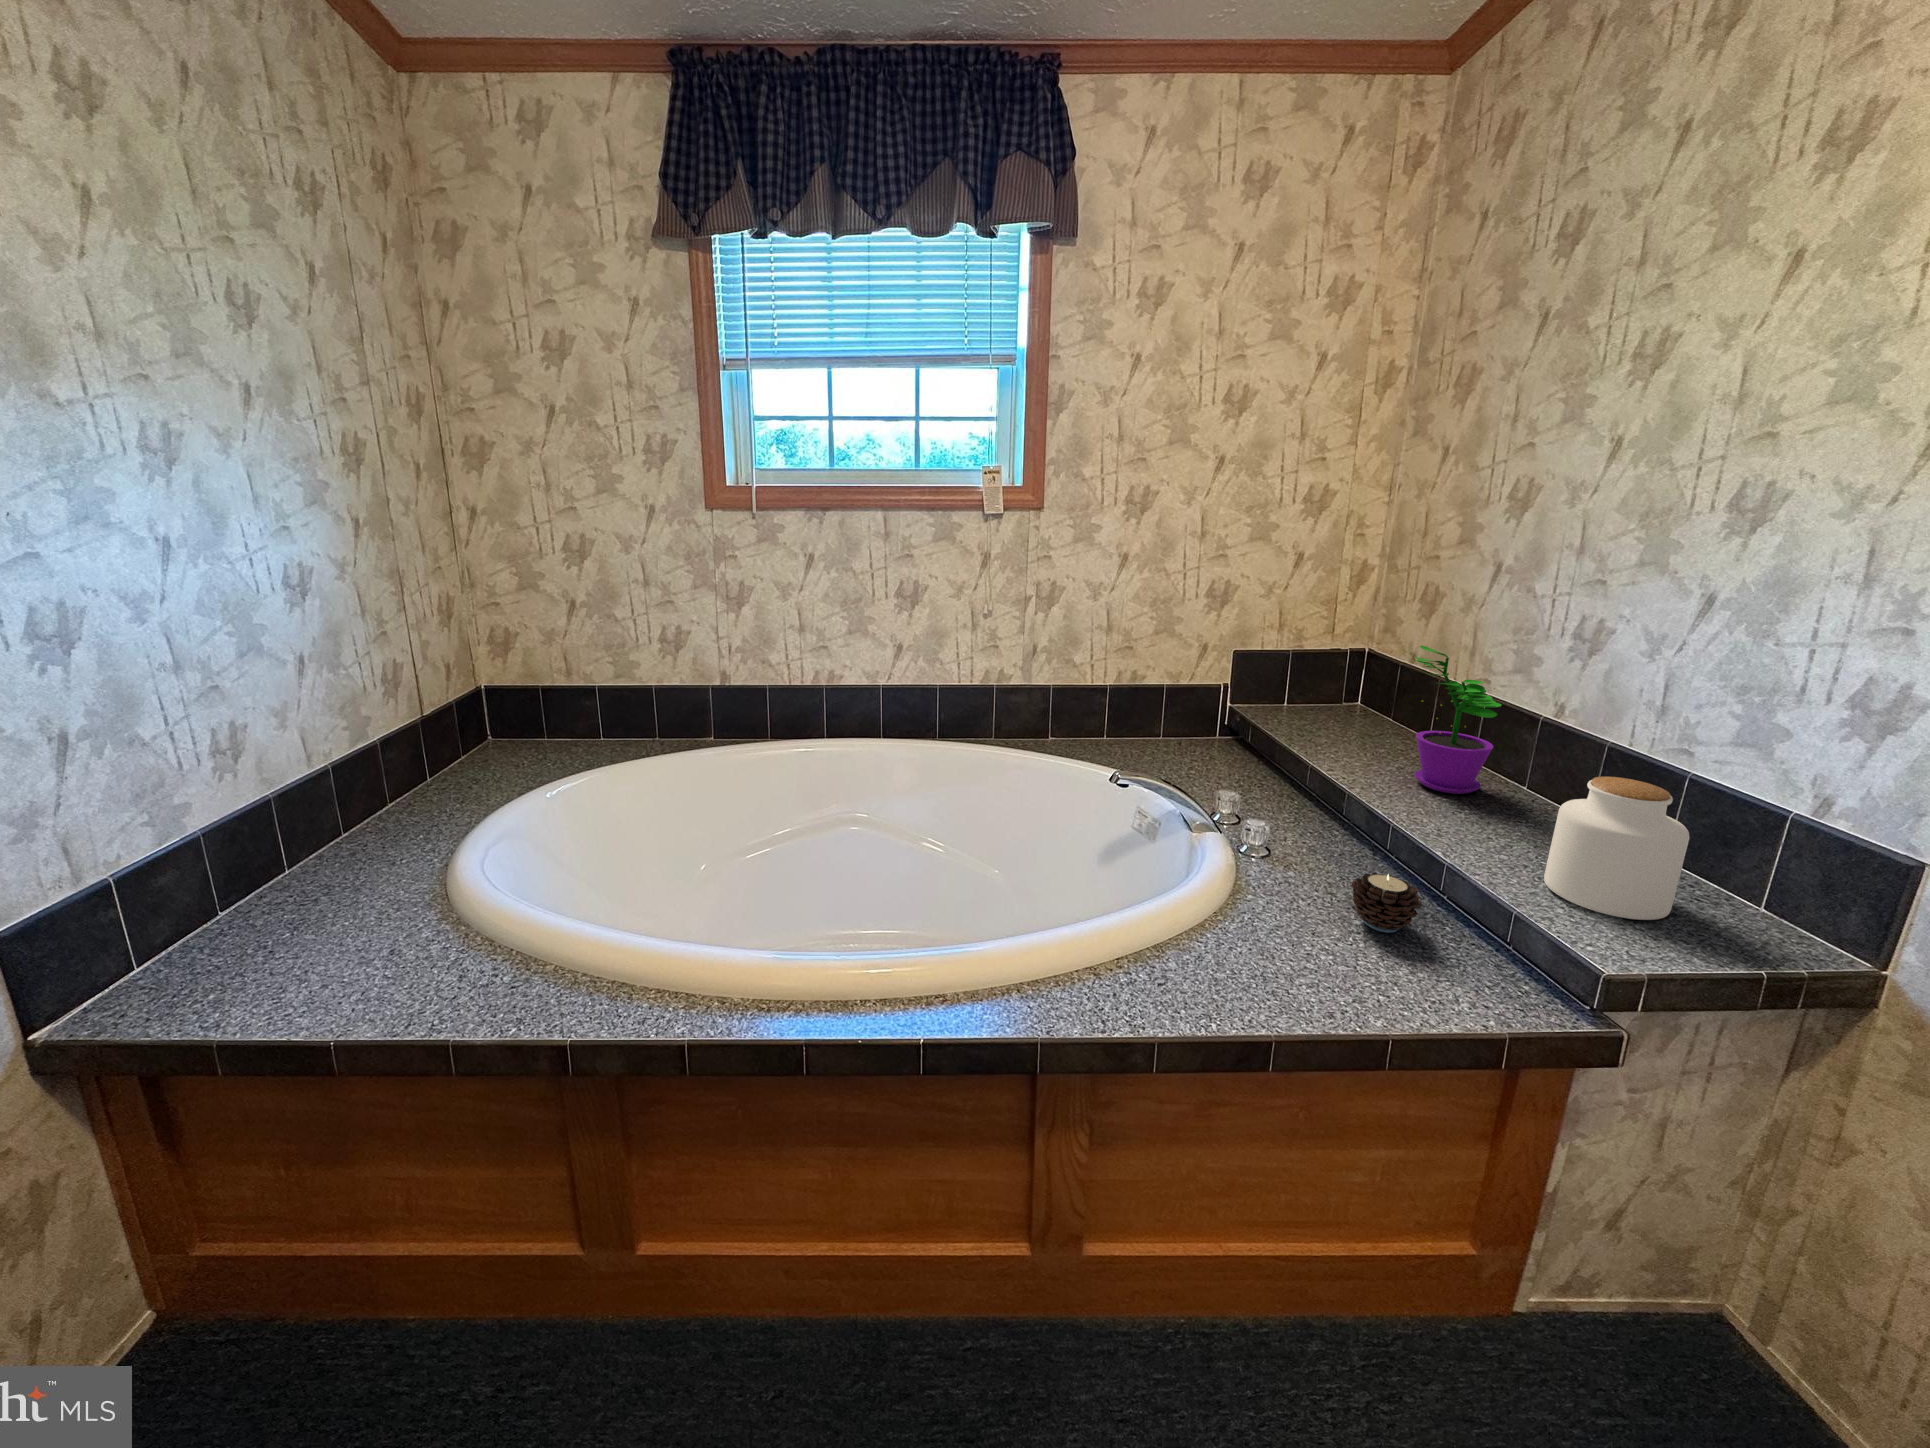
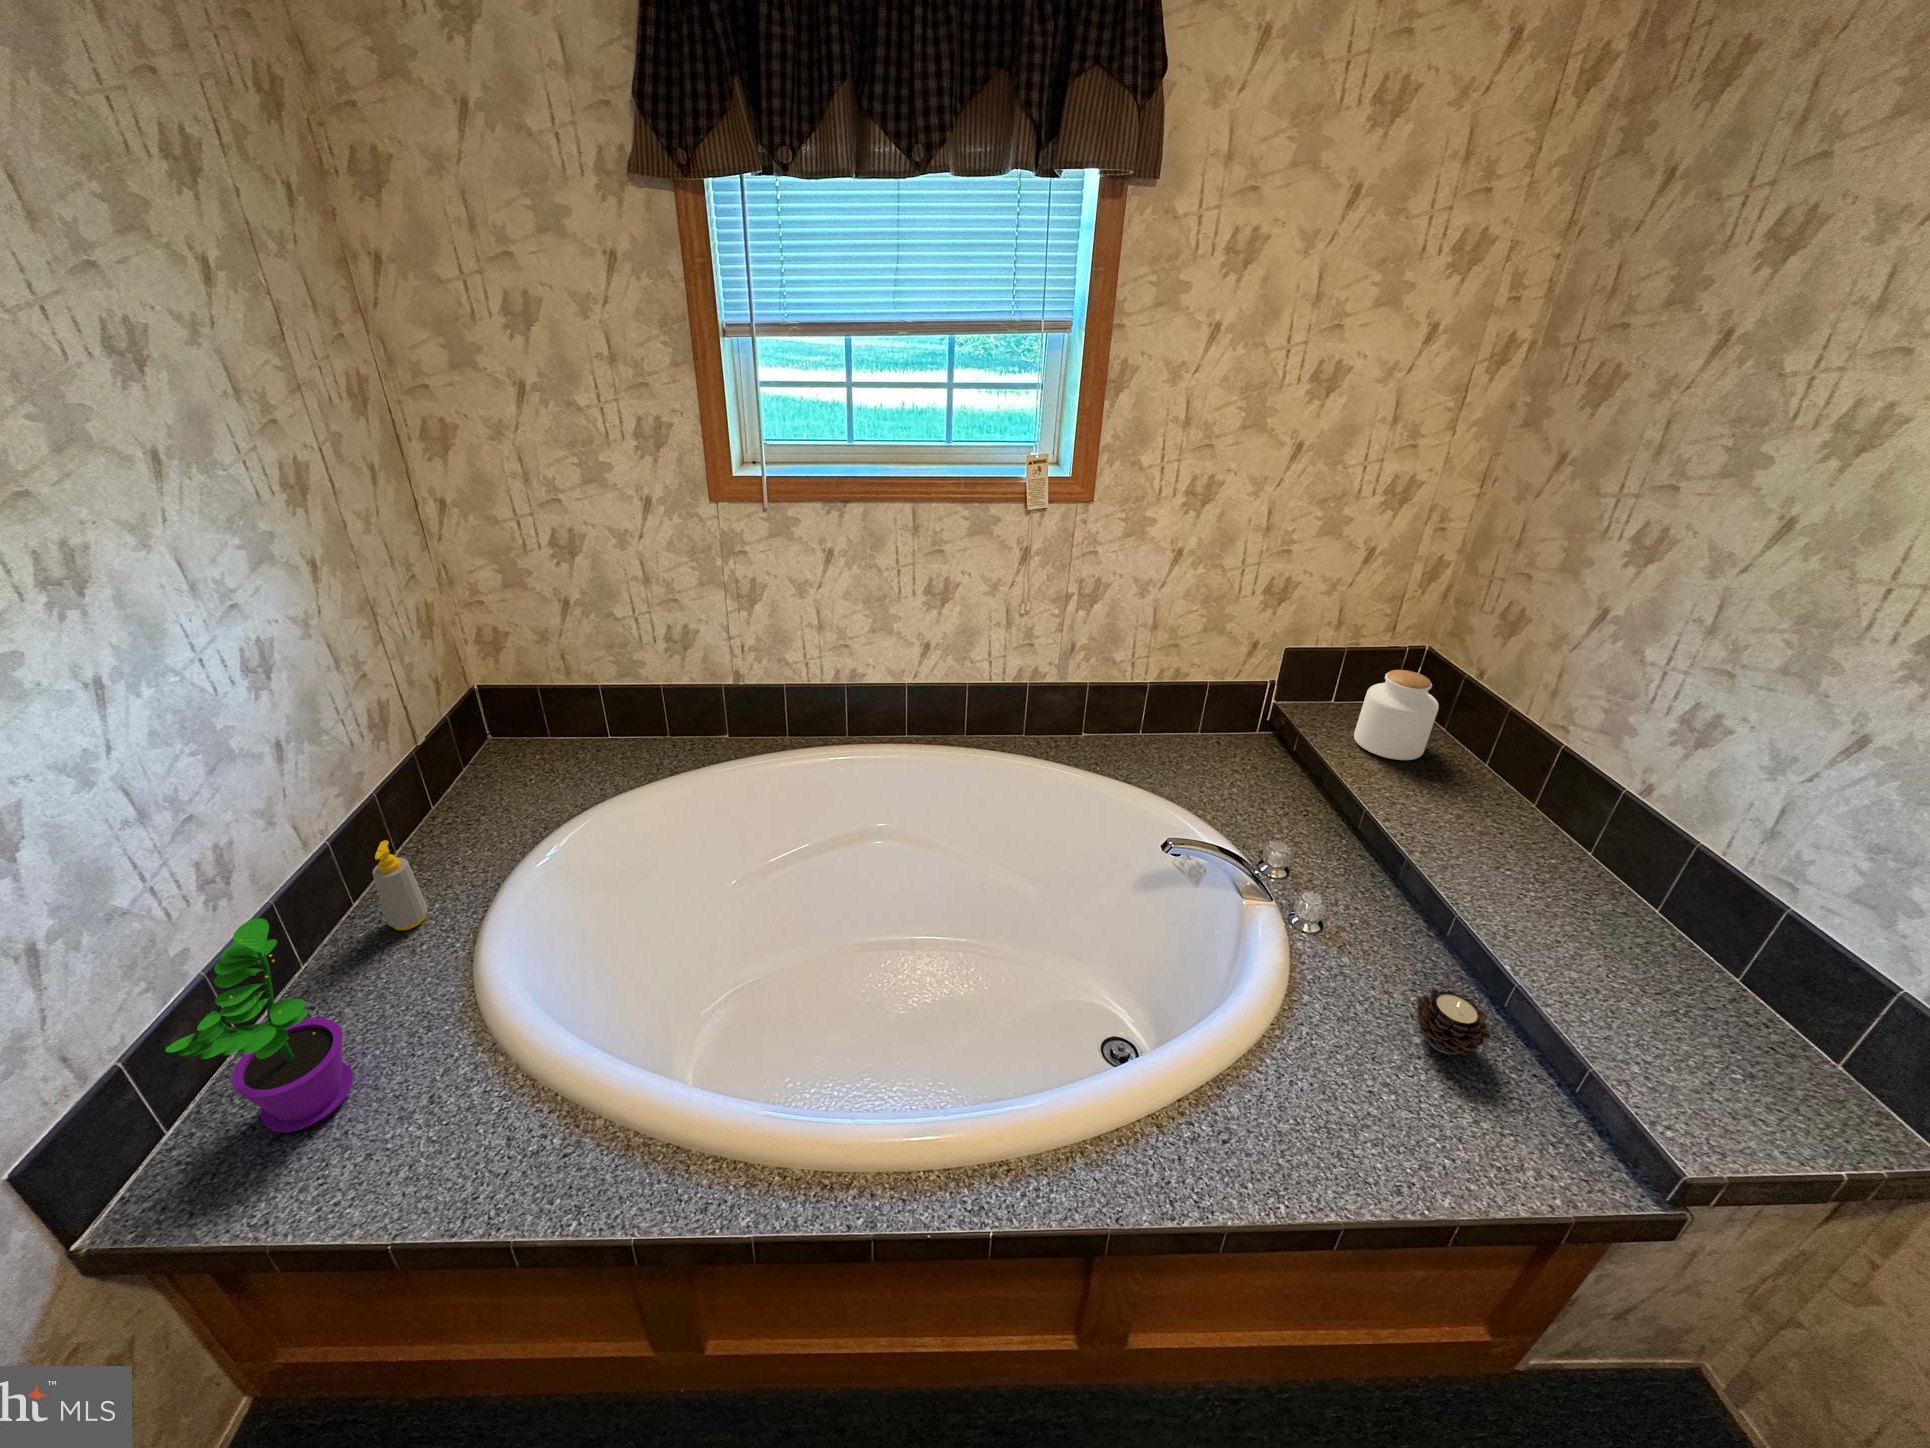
flower pot: present [1415,643,1501,794] -> present [165,918,353,1132]
soap bottle: none [369,759,415,851] -> present [373,840,427,930]
jar: present [1544,777,1689,920] -> present [1354,670,1439,760]

